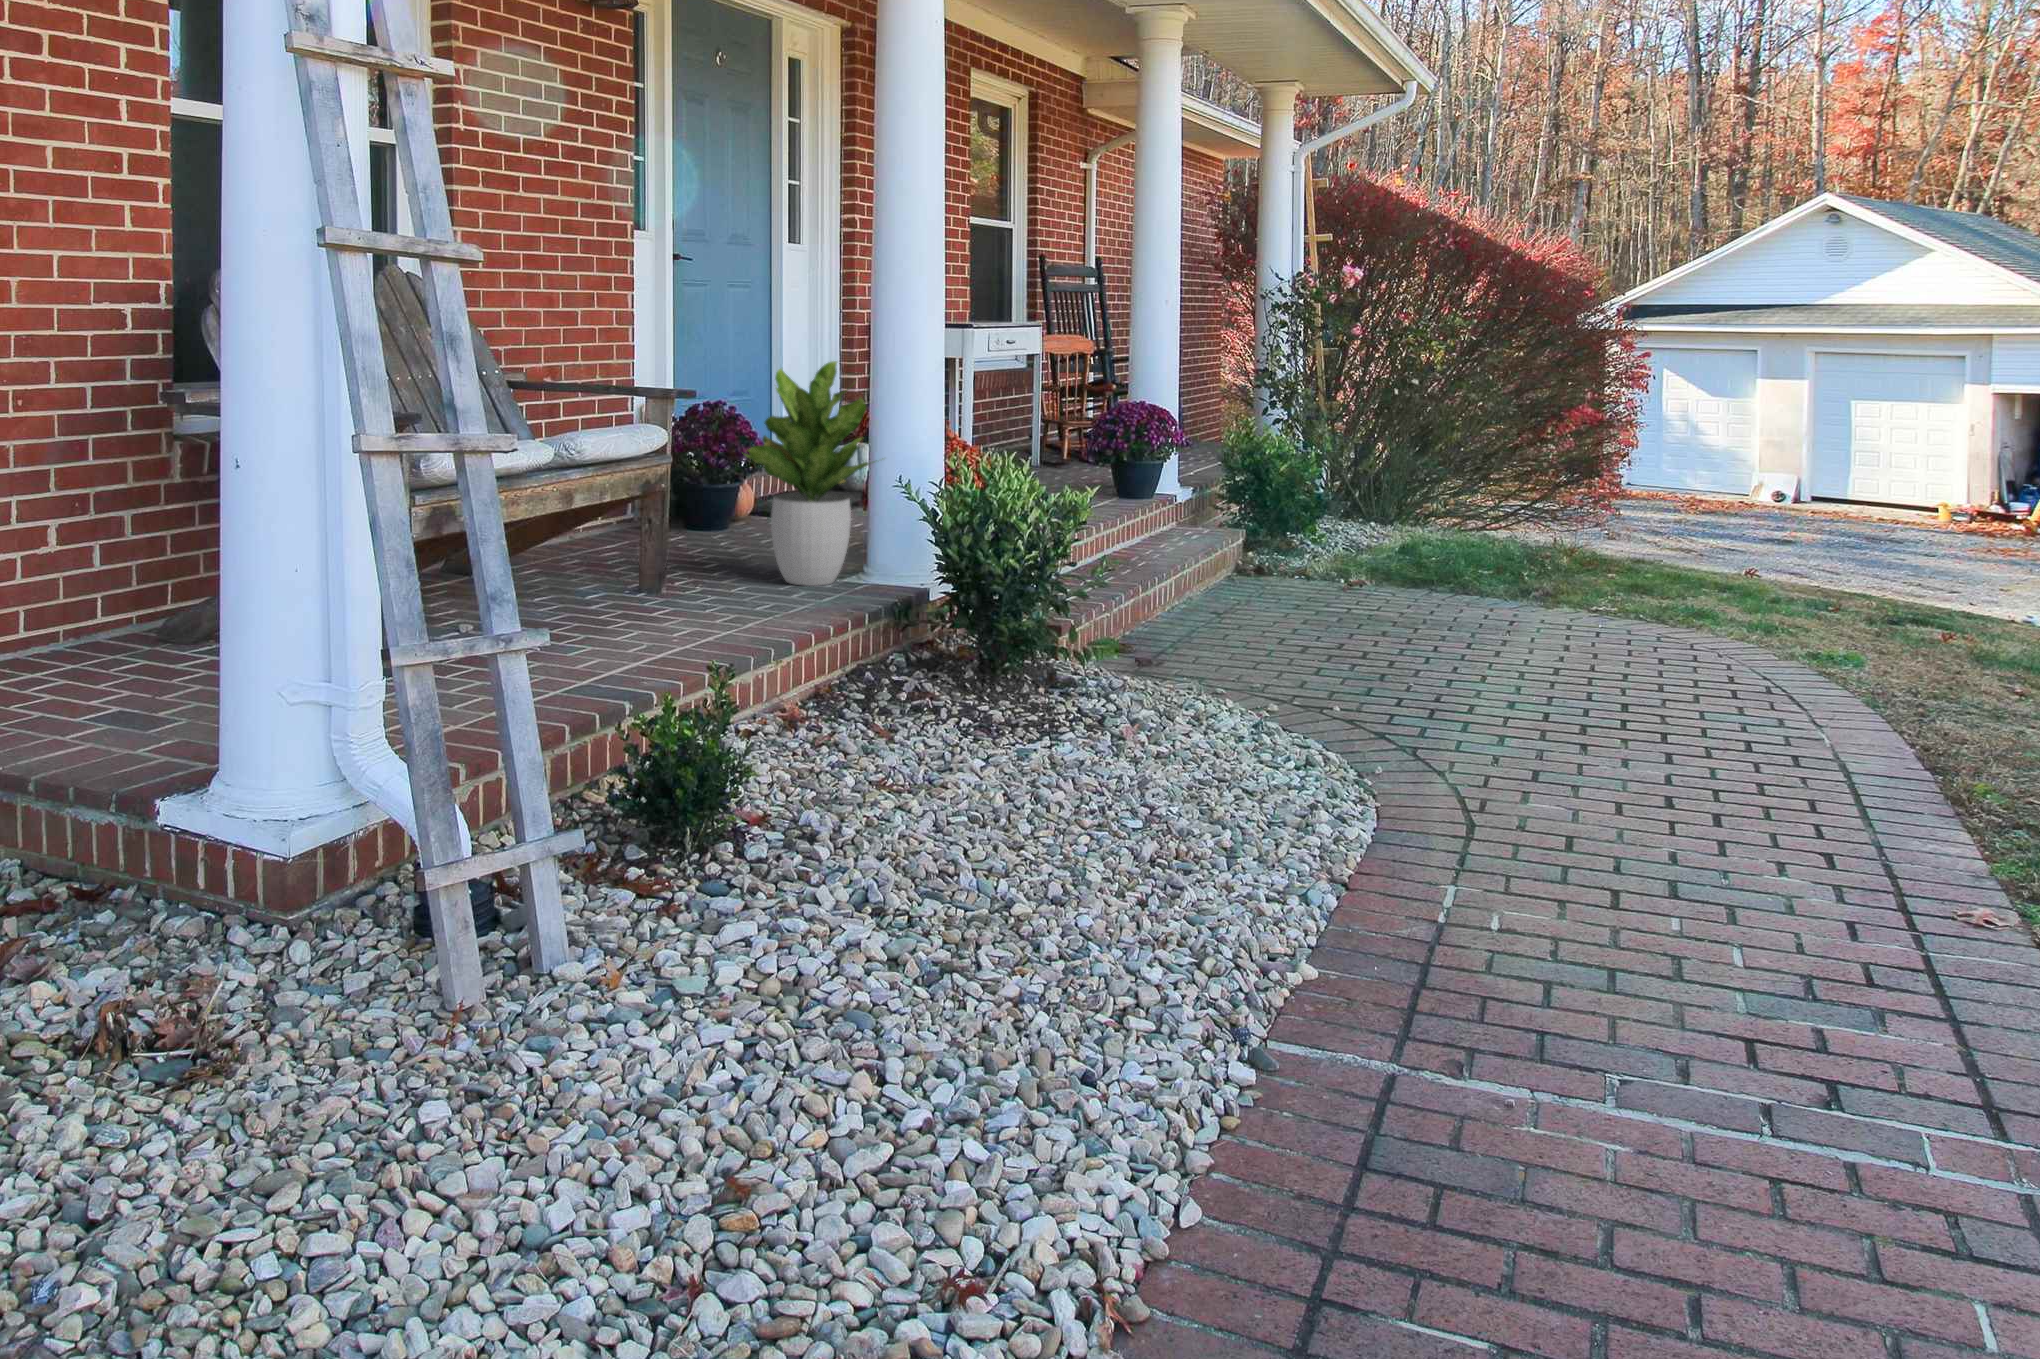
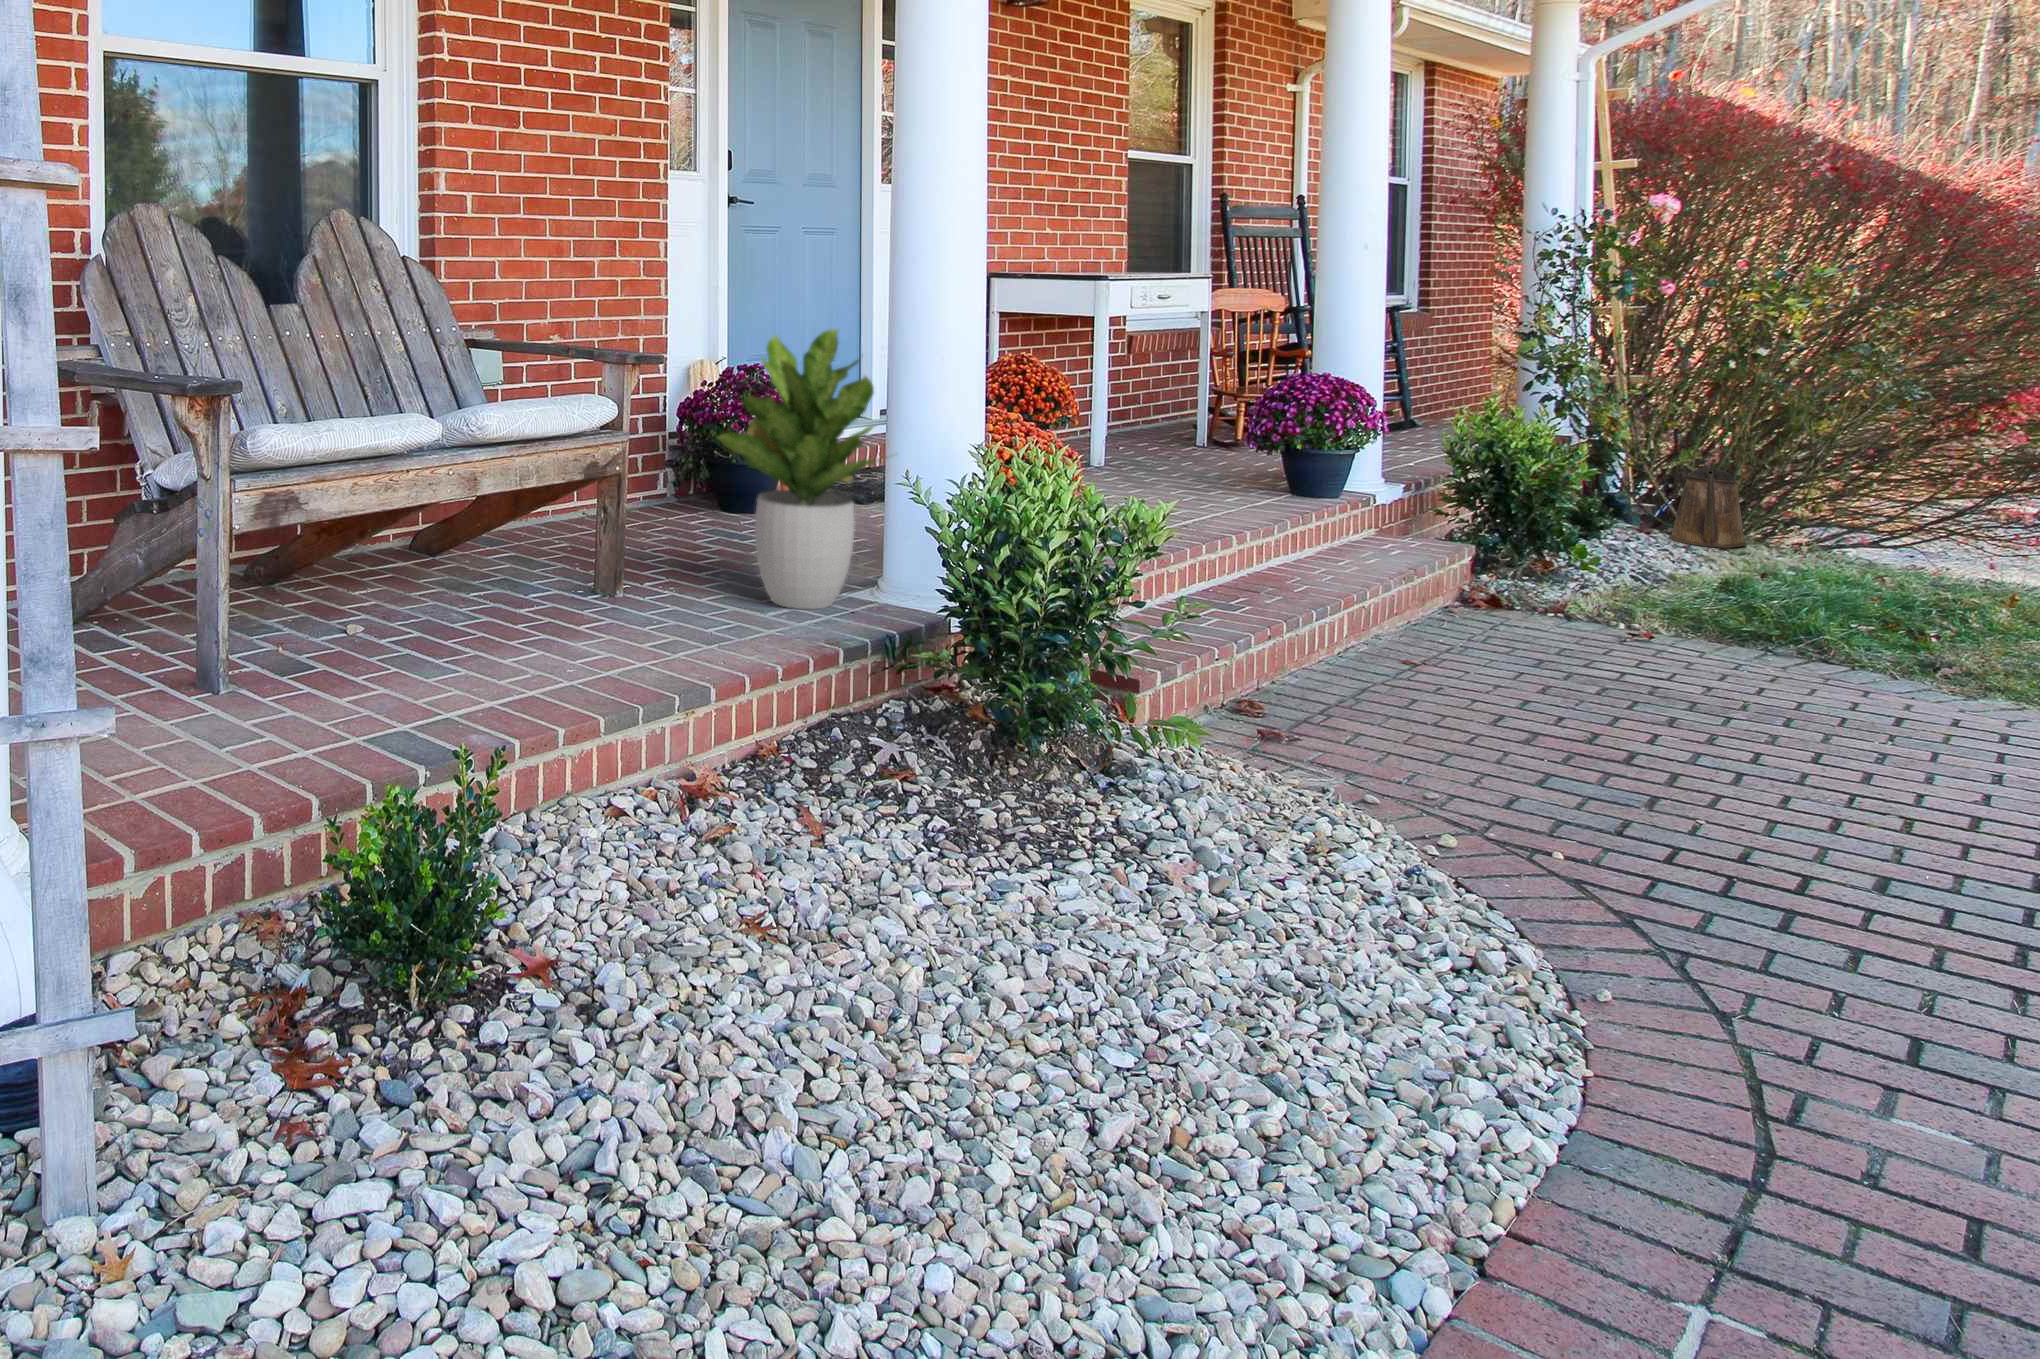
watering can: none [1360,465,1410,523] -> present [1669,468,1747,548]

